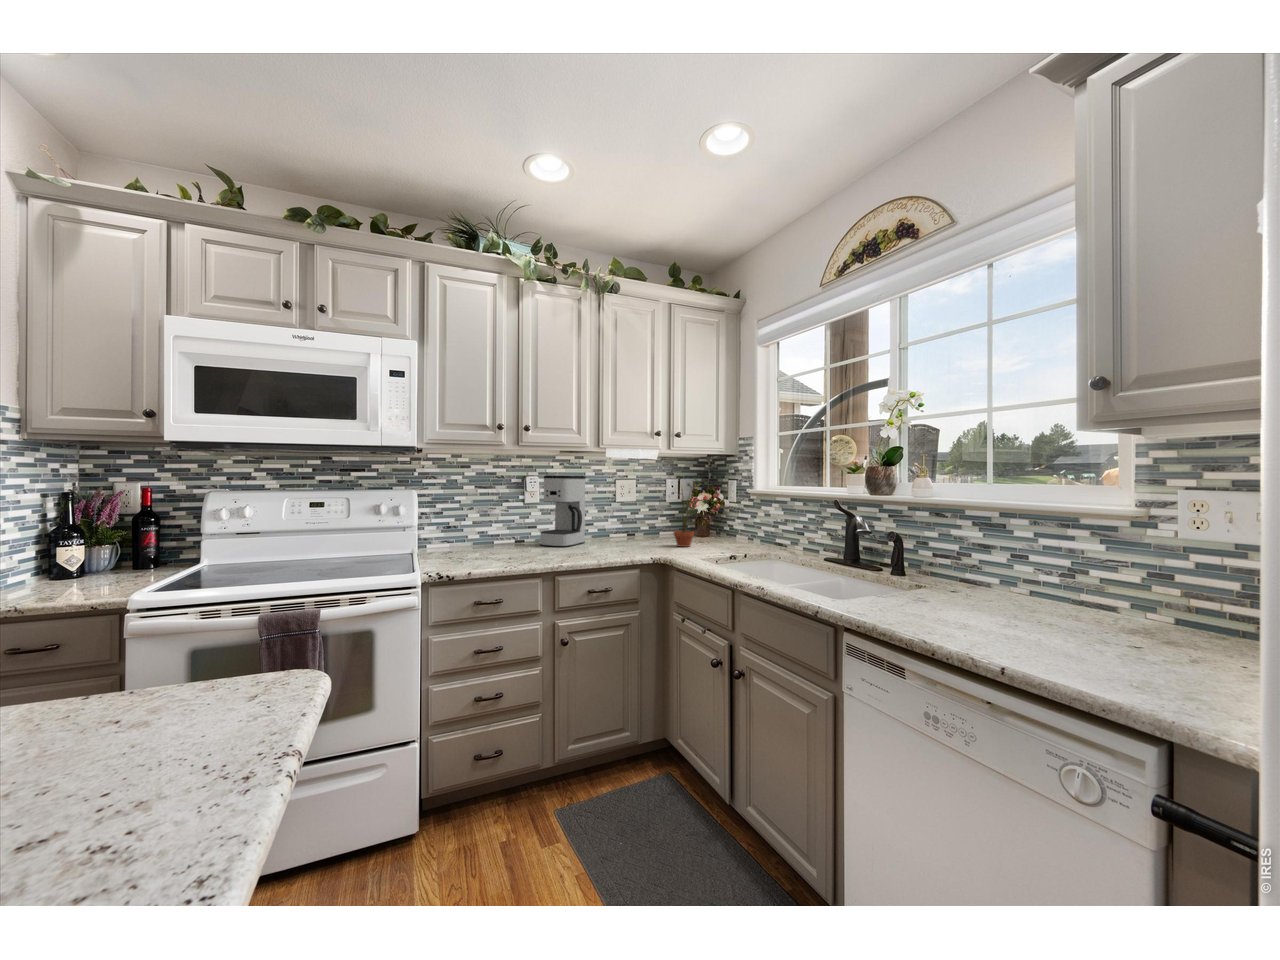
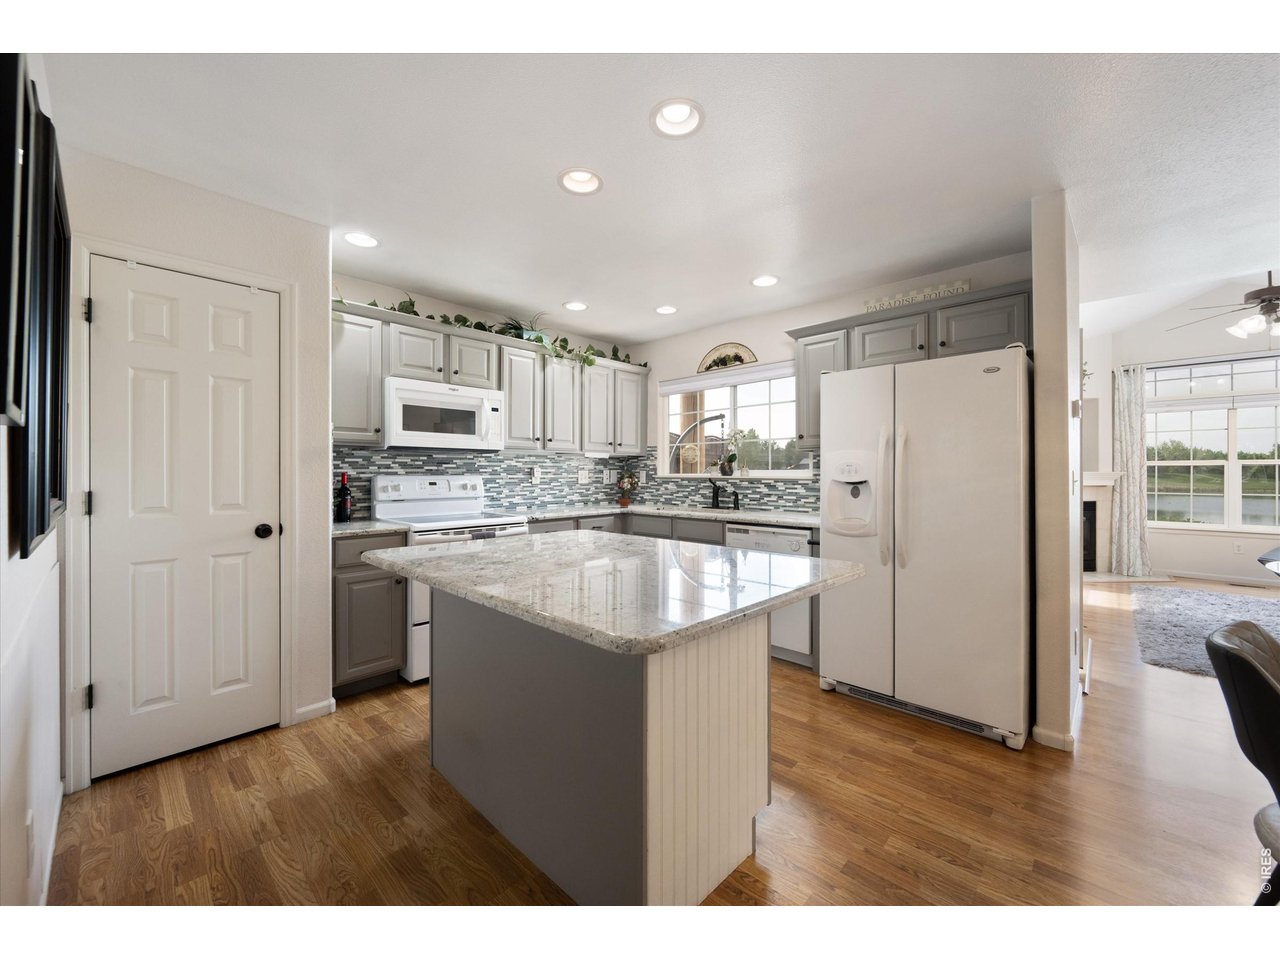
coffee maker: present [540,475,586,547] -> none [543,467,568,509]

